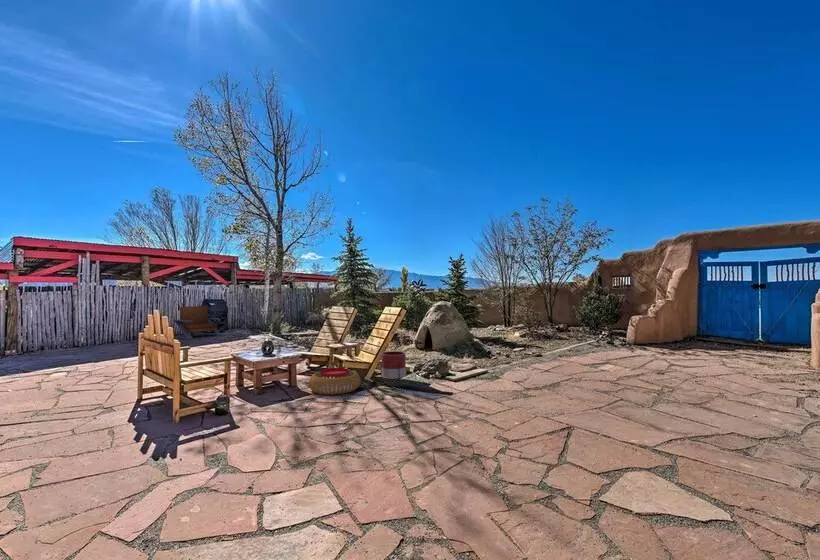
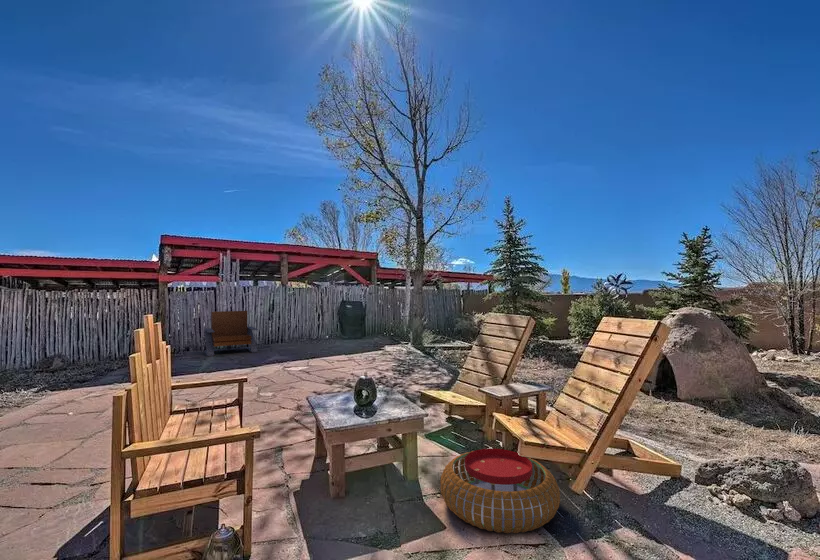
lounge chair: present [174,306,221,339] -> present [204,311,258,356]
planter: present [381,351,406,389] -> none [609,426,683,539]

